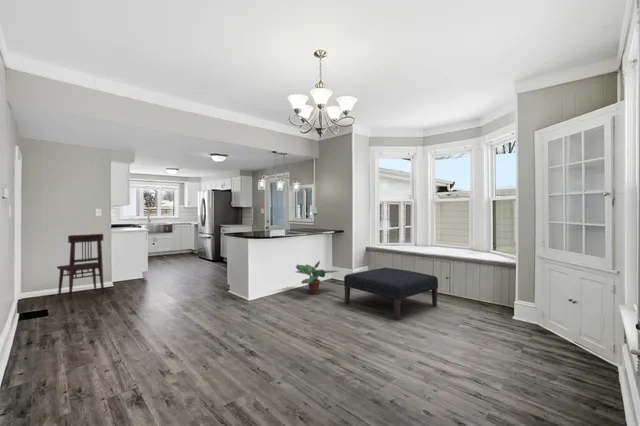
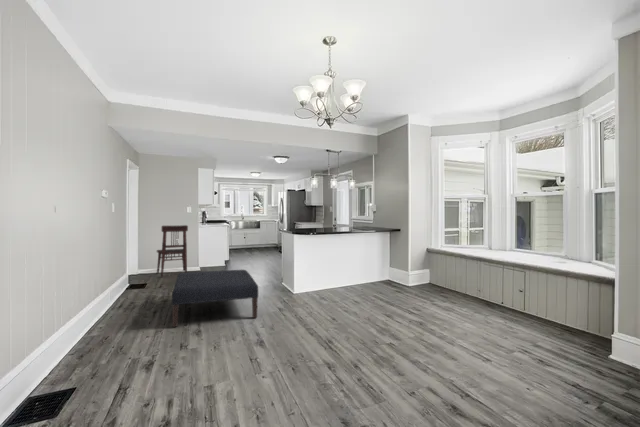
potted plant: present [296,262,337,294] -> none [339,260,387,294]
ottoman: present [344,268,438,319] -> present [172,270,258,327]

